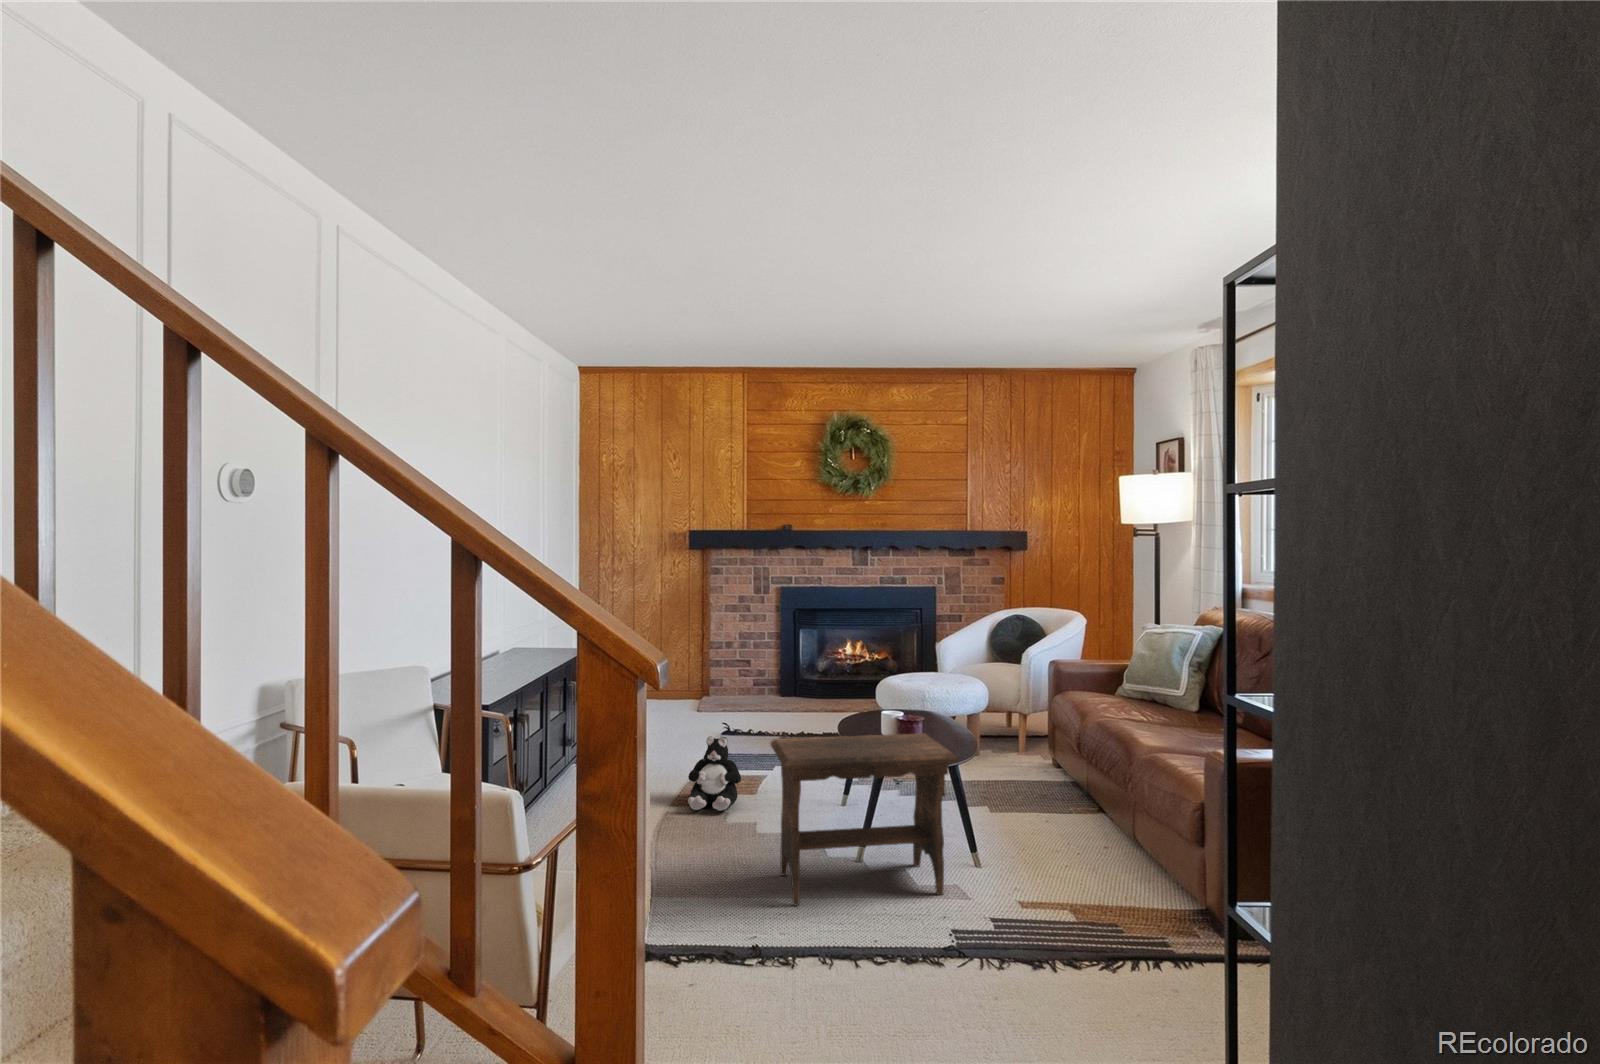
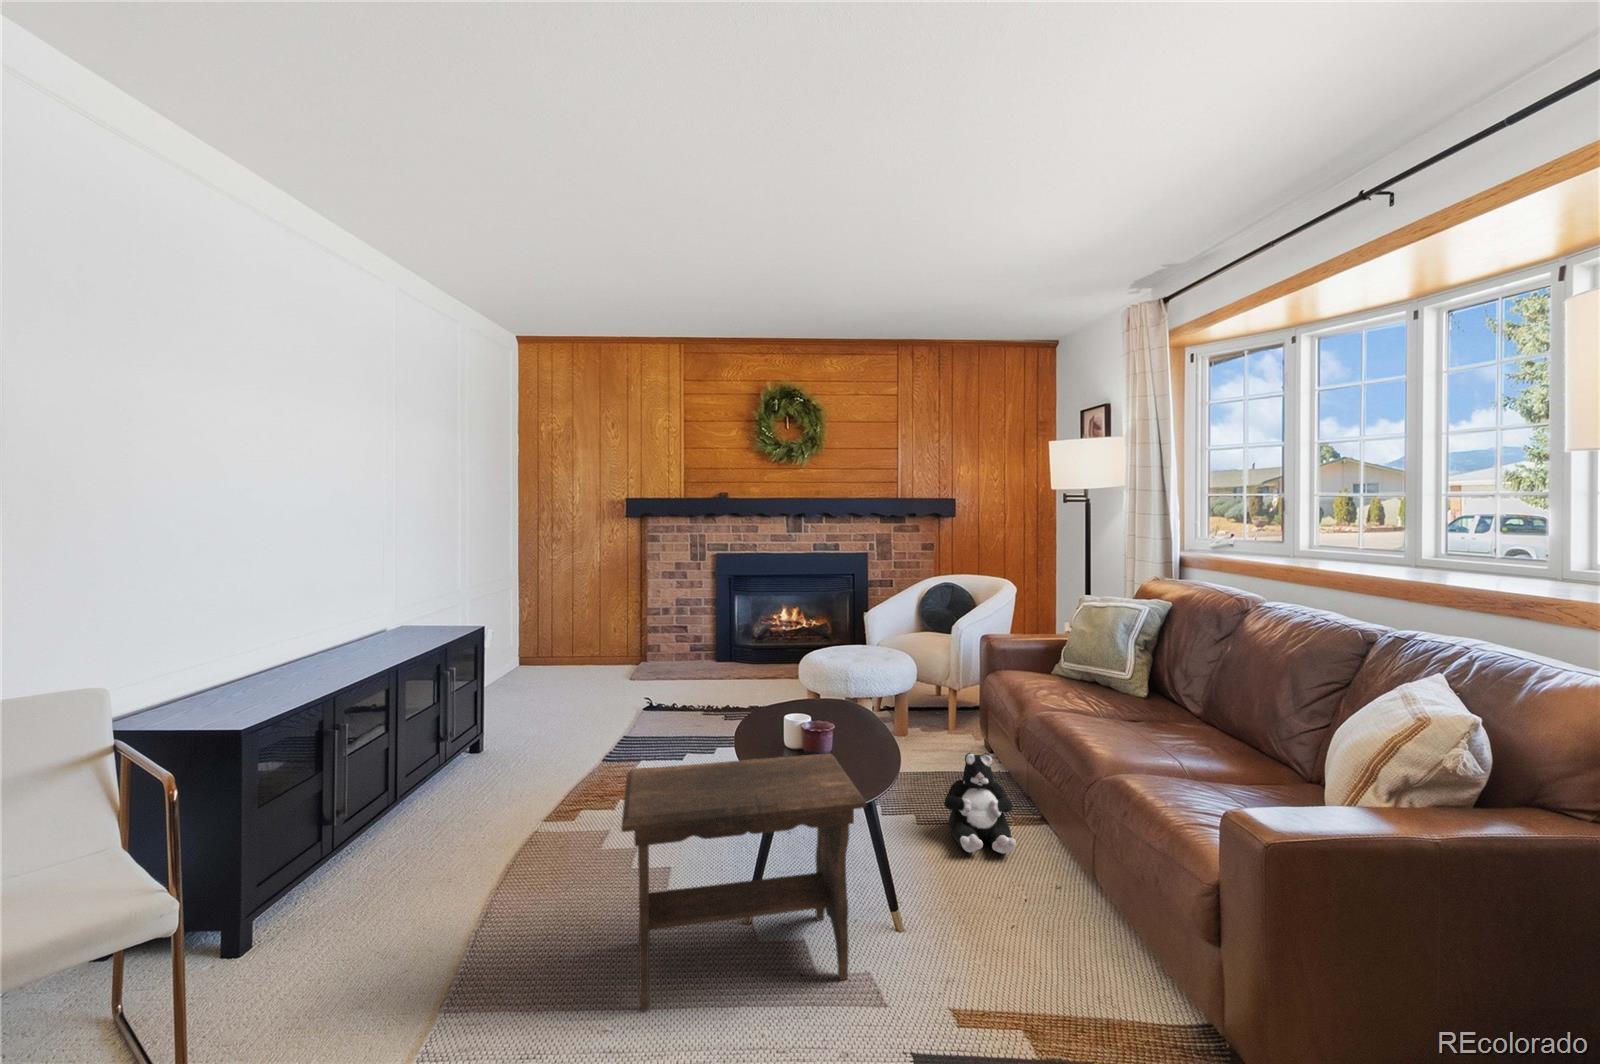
plush toy: present [688,736,741,811] -> present [944,753,1016,854]

